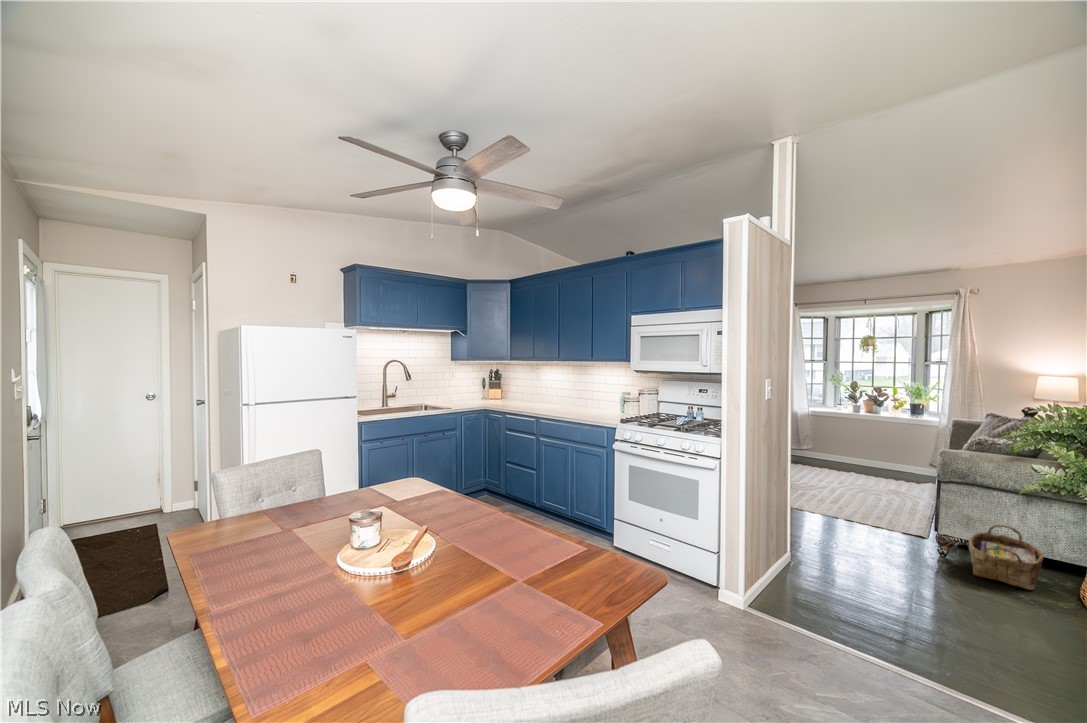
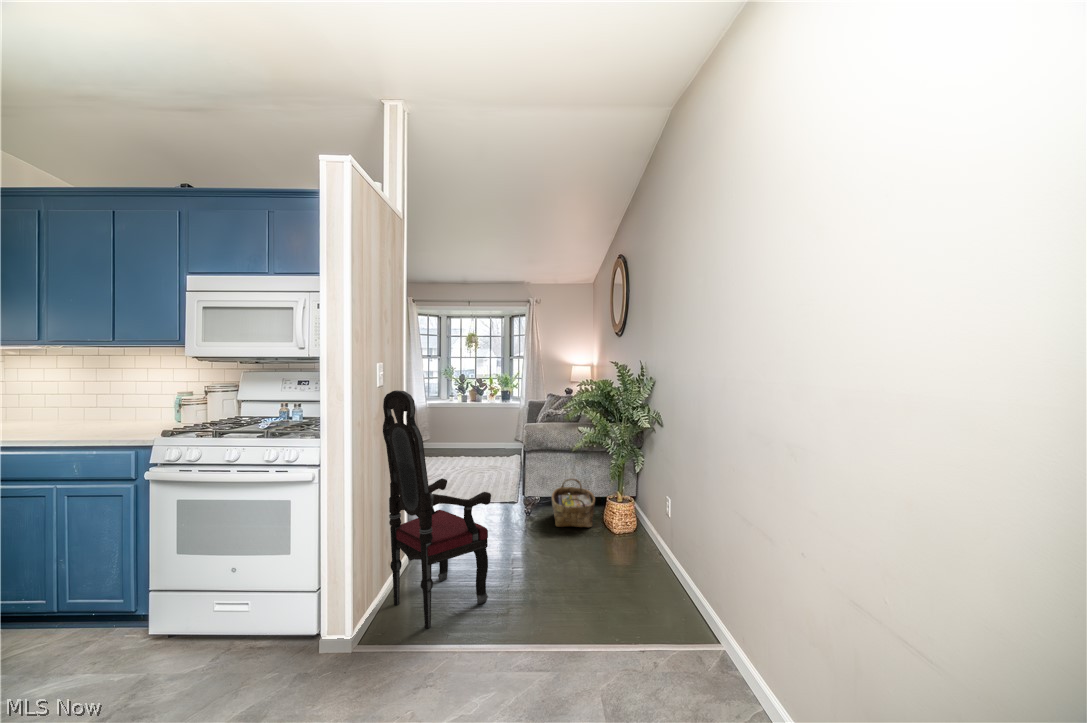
armchair: none [768,407,875,613] -> present [383,390,491,628]

